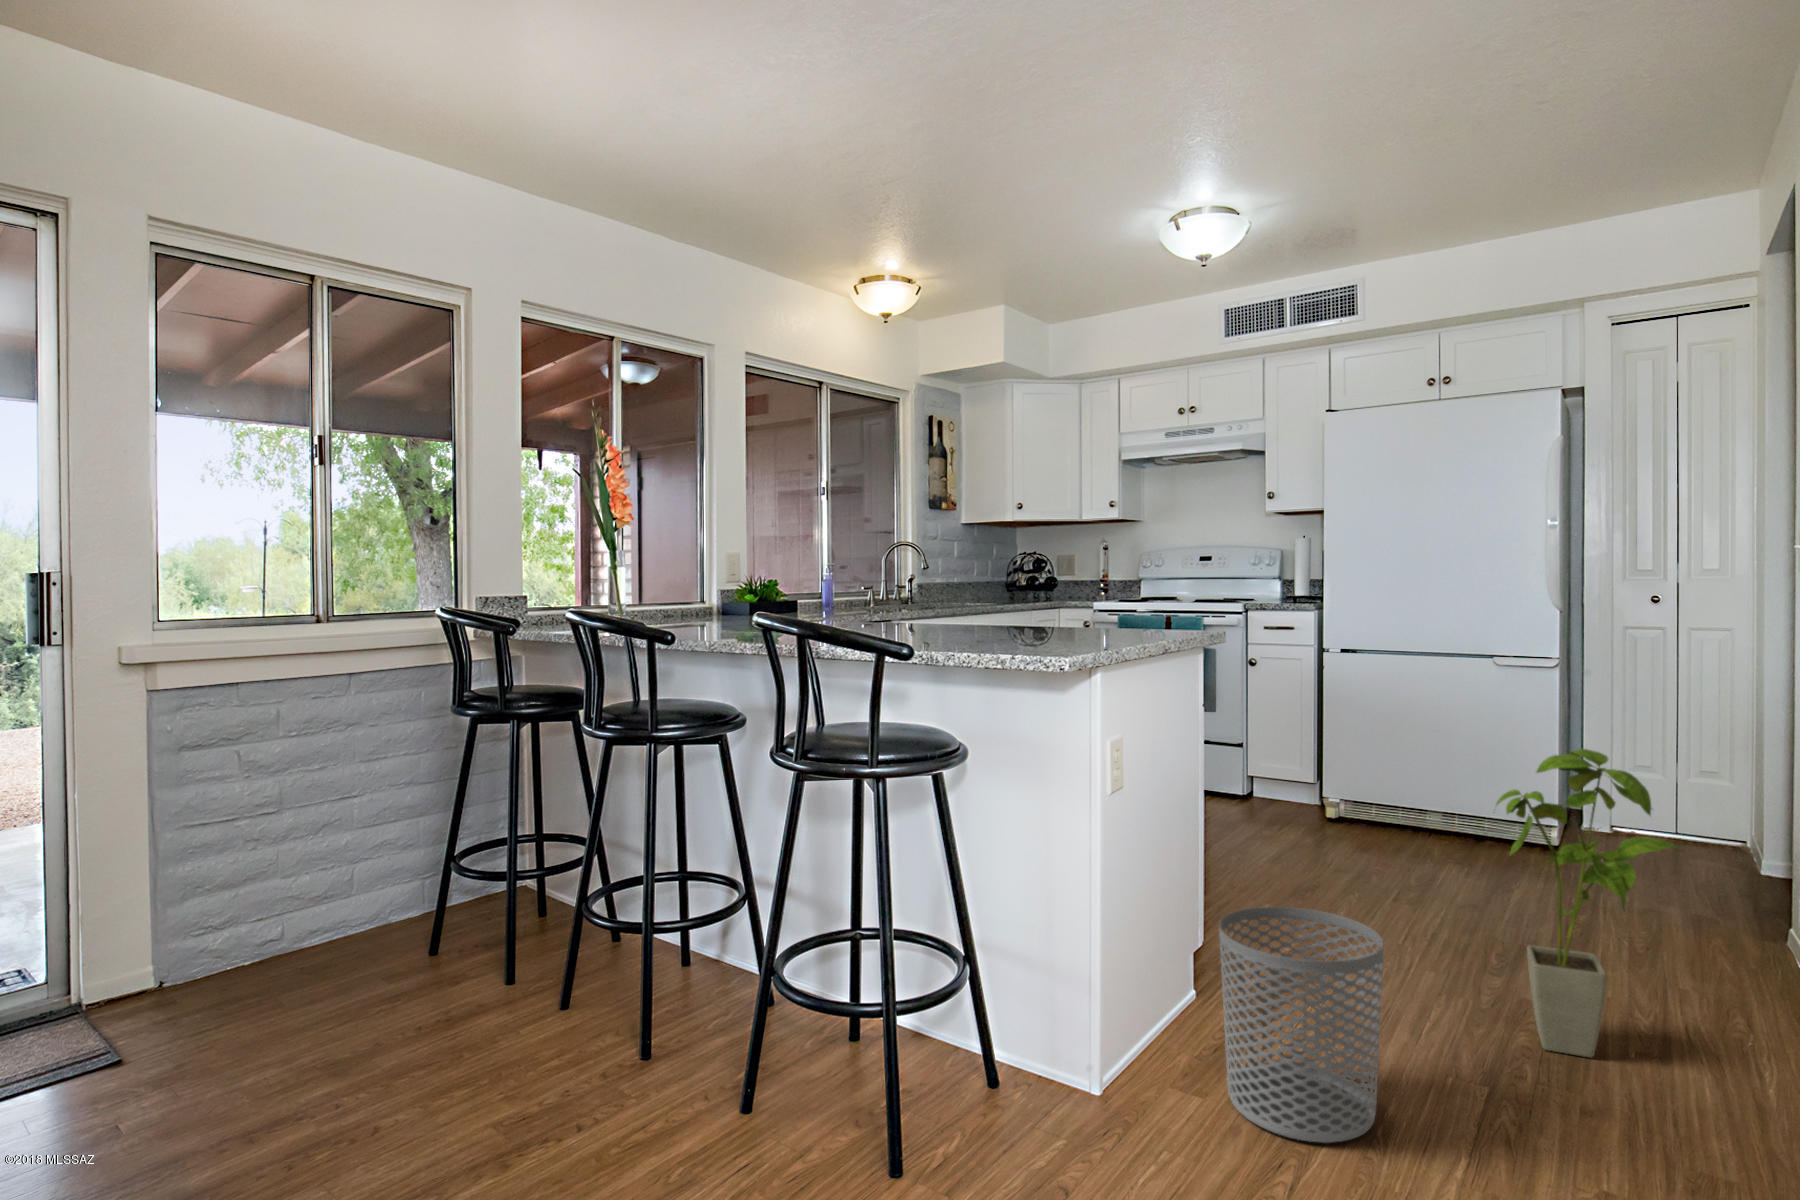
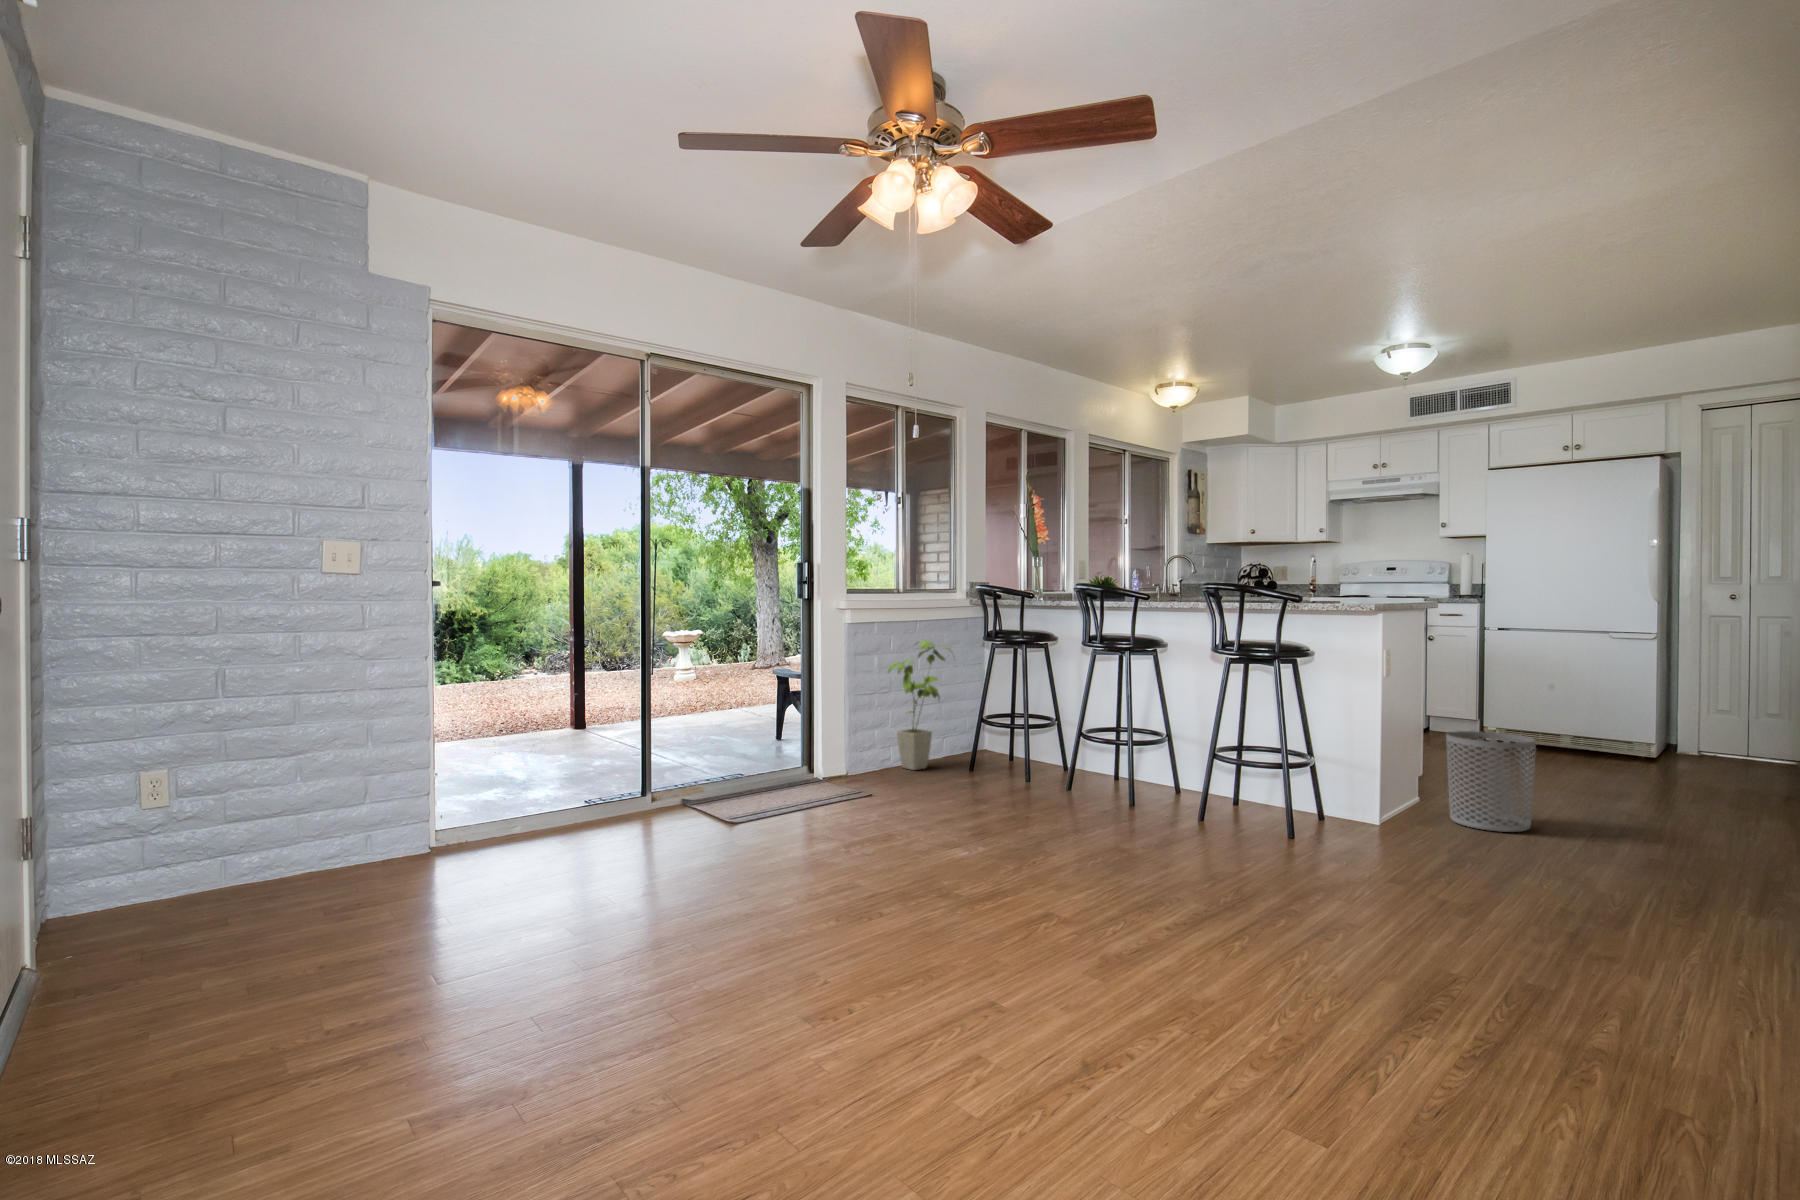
house plant: present [1496,749,1684,1057] -> present [888,640,952,770]

